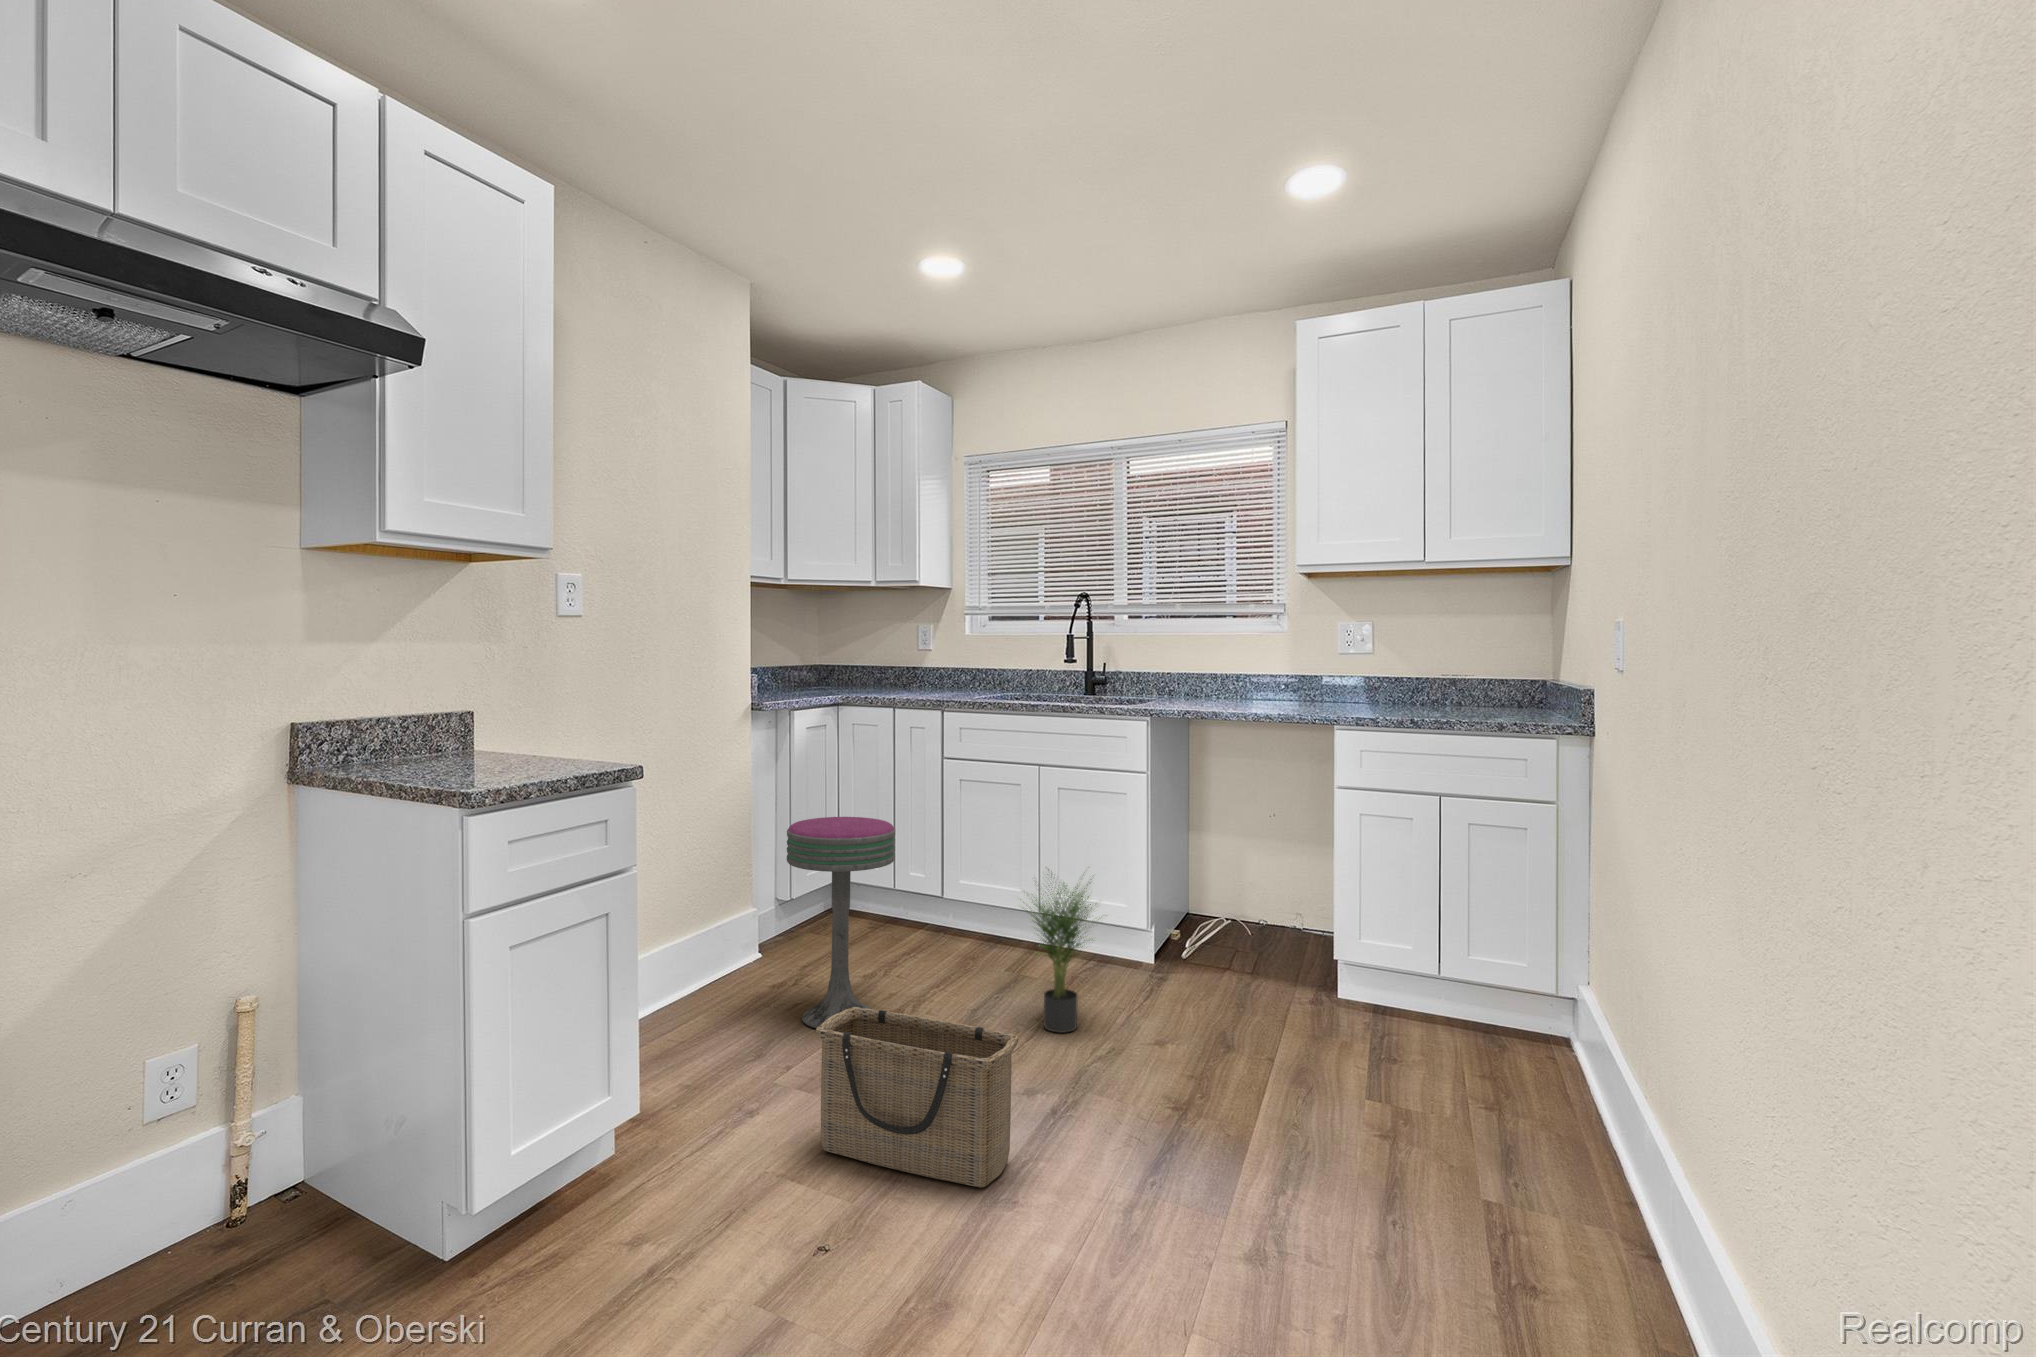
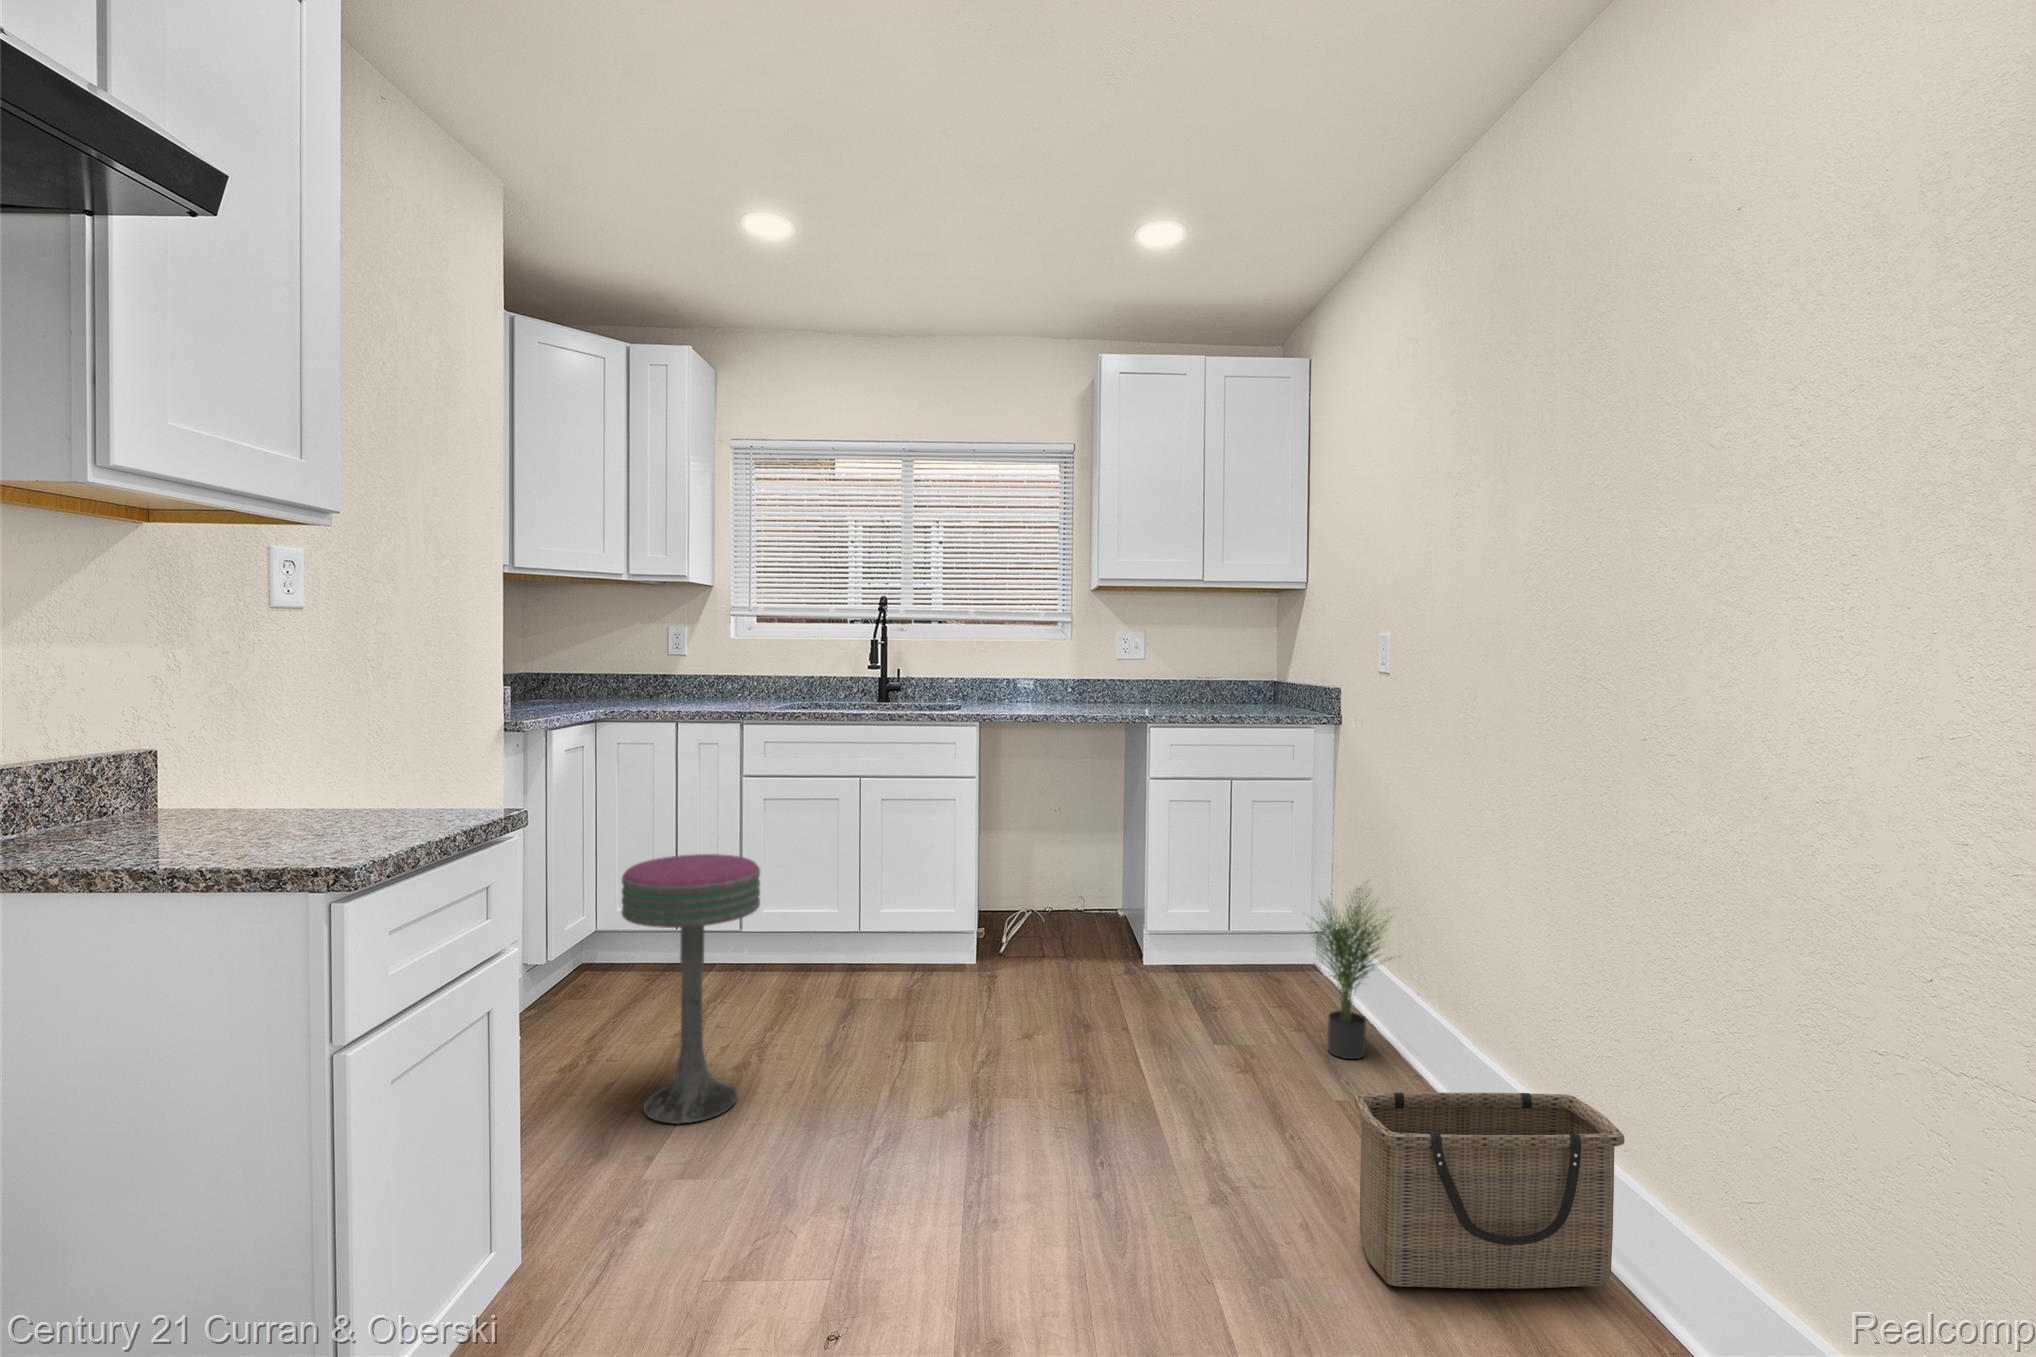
potted plant: present [1020,869,1099,1033] -> present [1307,880,1394,1059]
basket: present [816,1007,1018,1187] -> present [1355,1092,1625,1288]

